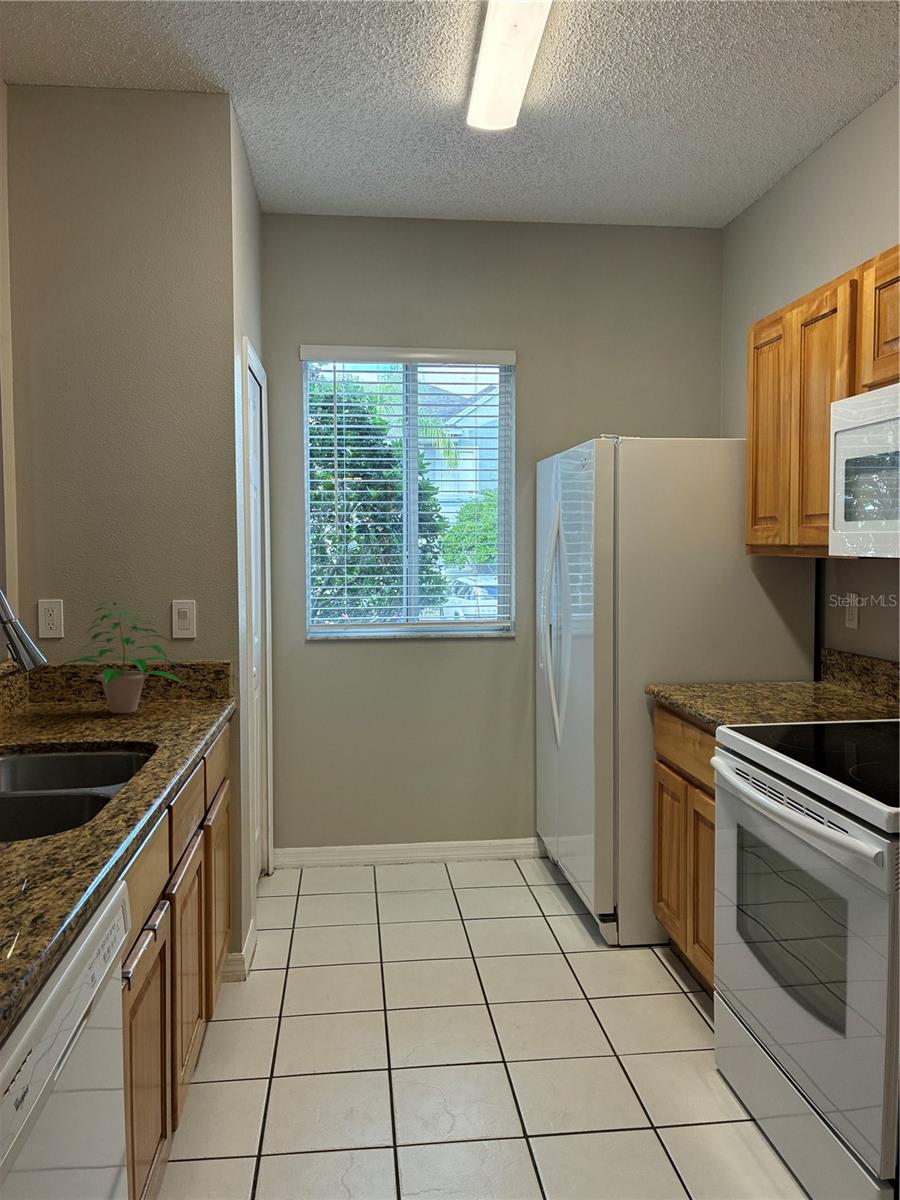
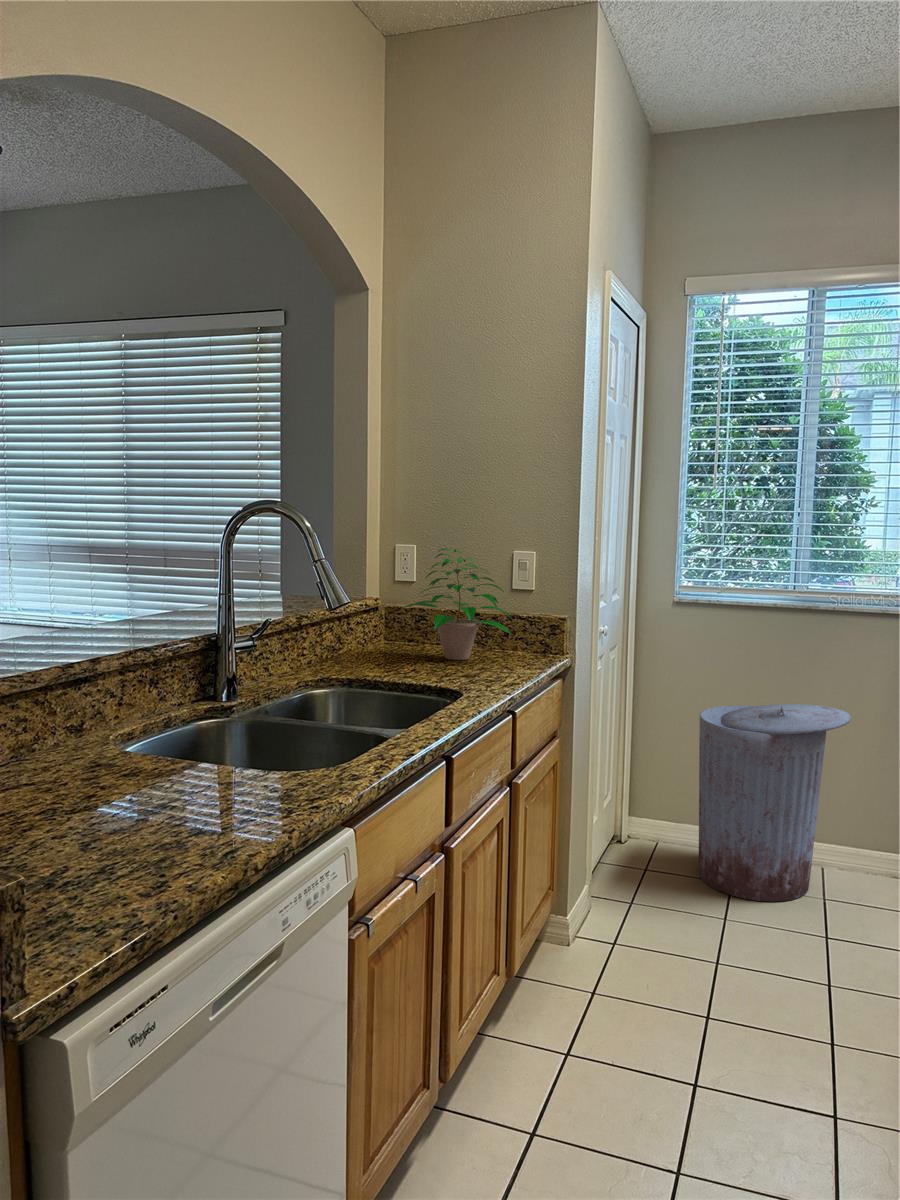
trash can: none [339,723,464,903] -> present [699,704,851,902]

